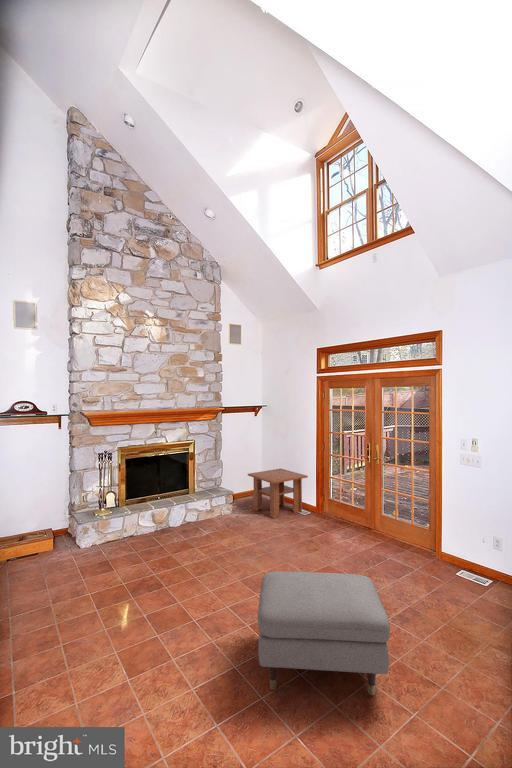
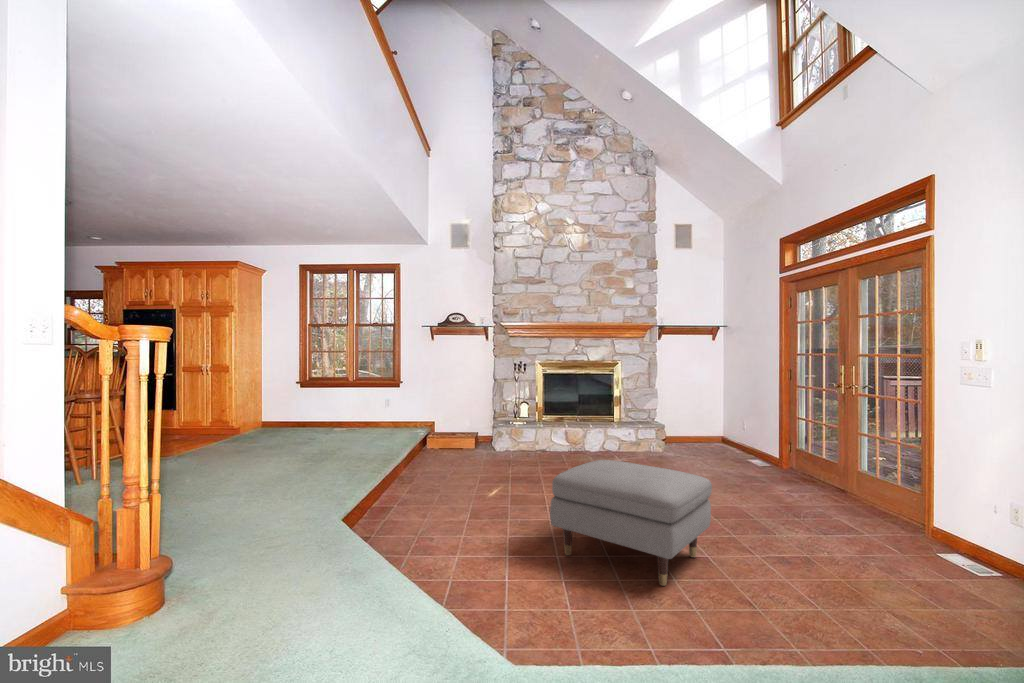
coffee table: present [248,469,308,519] -> none [689,406,769,461]

